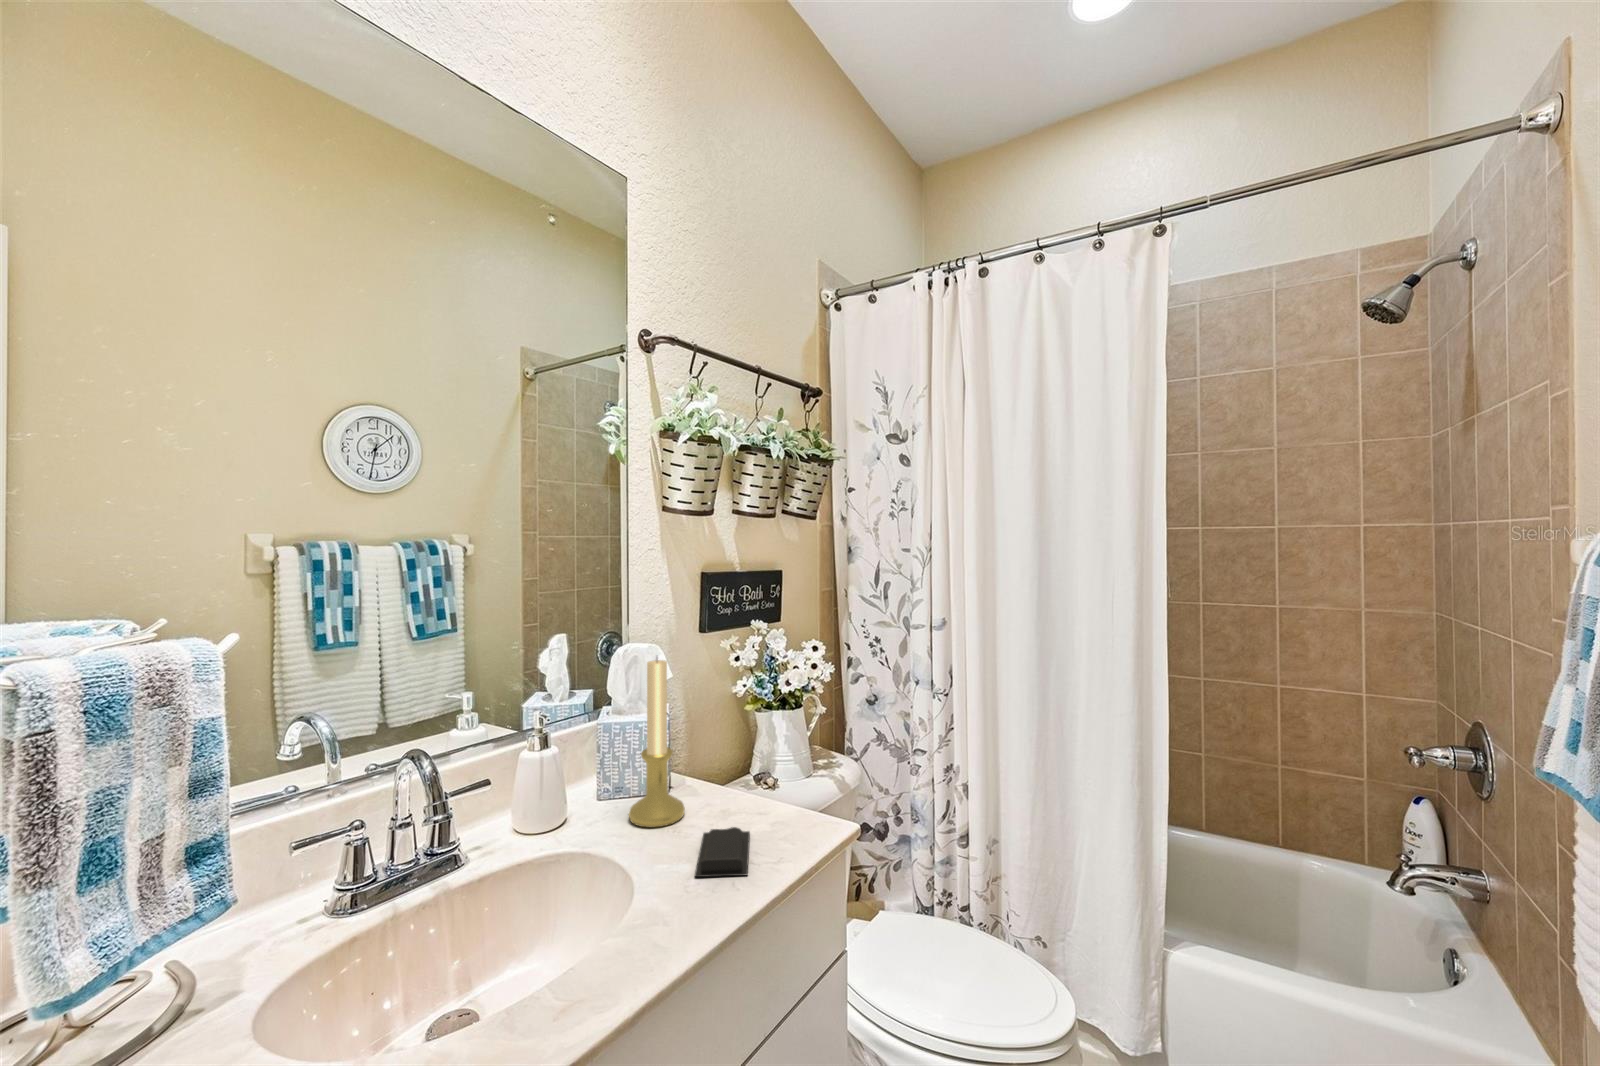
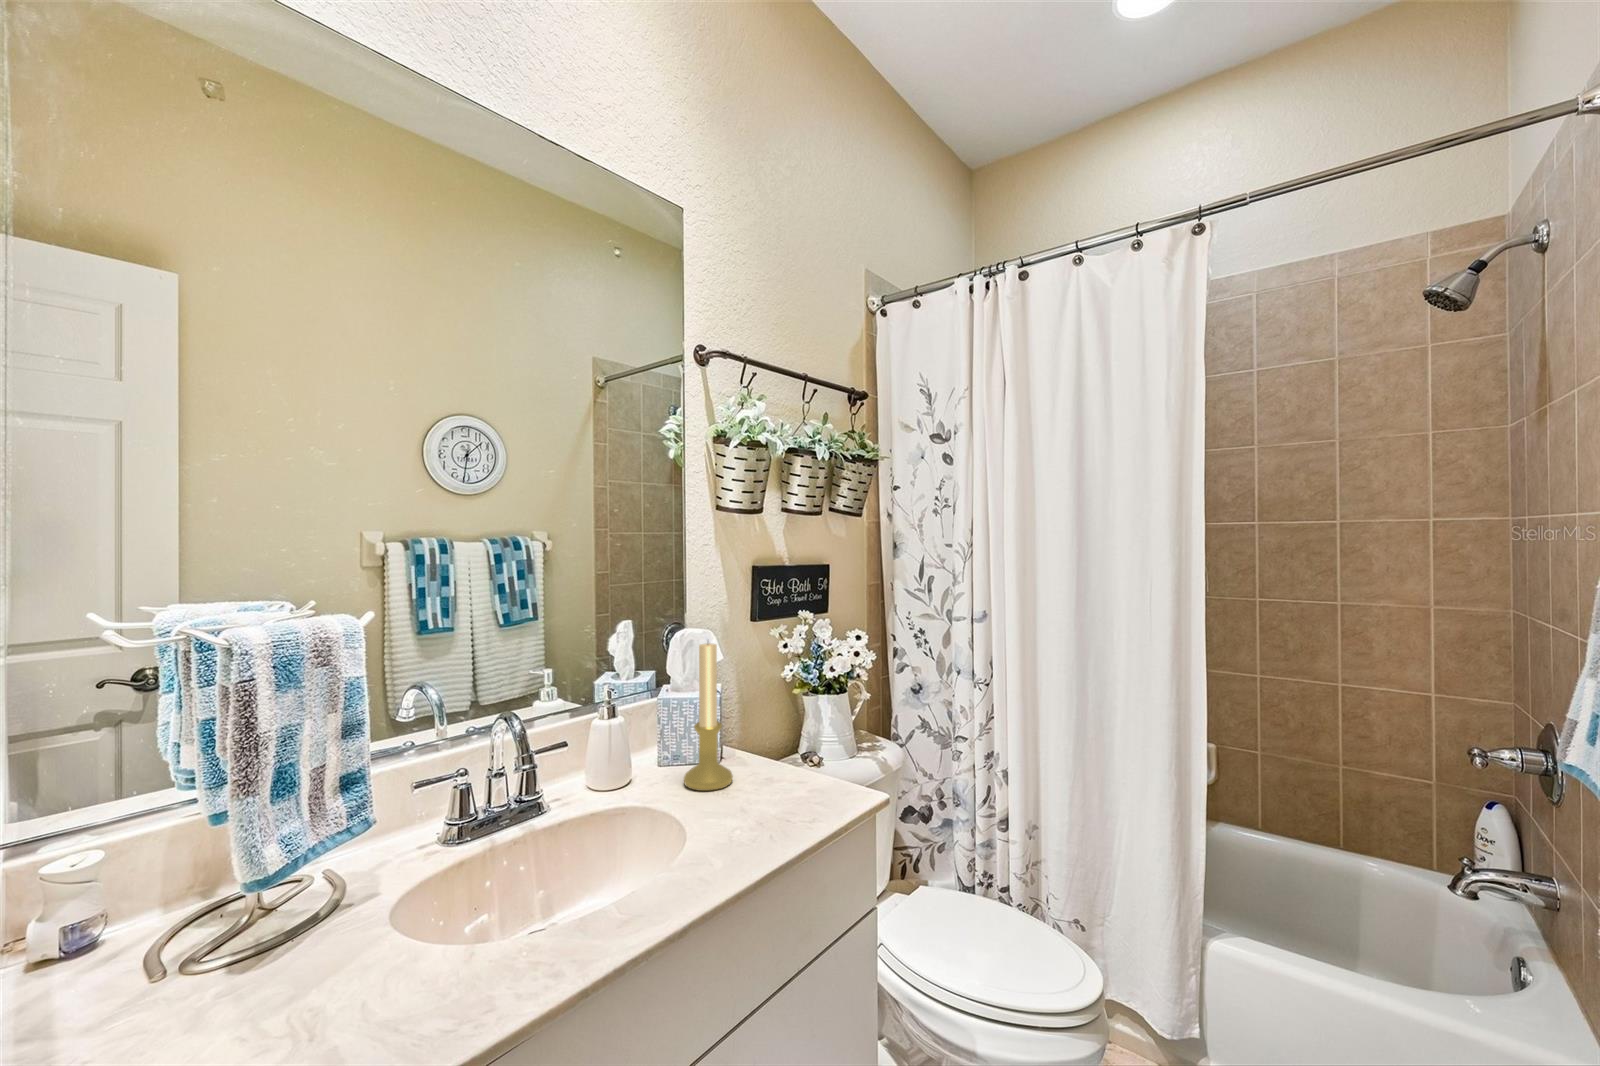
soap bar: present [695,827,750,877] -> none [739,792,789,831]

